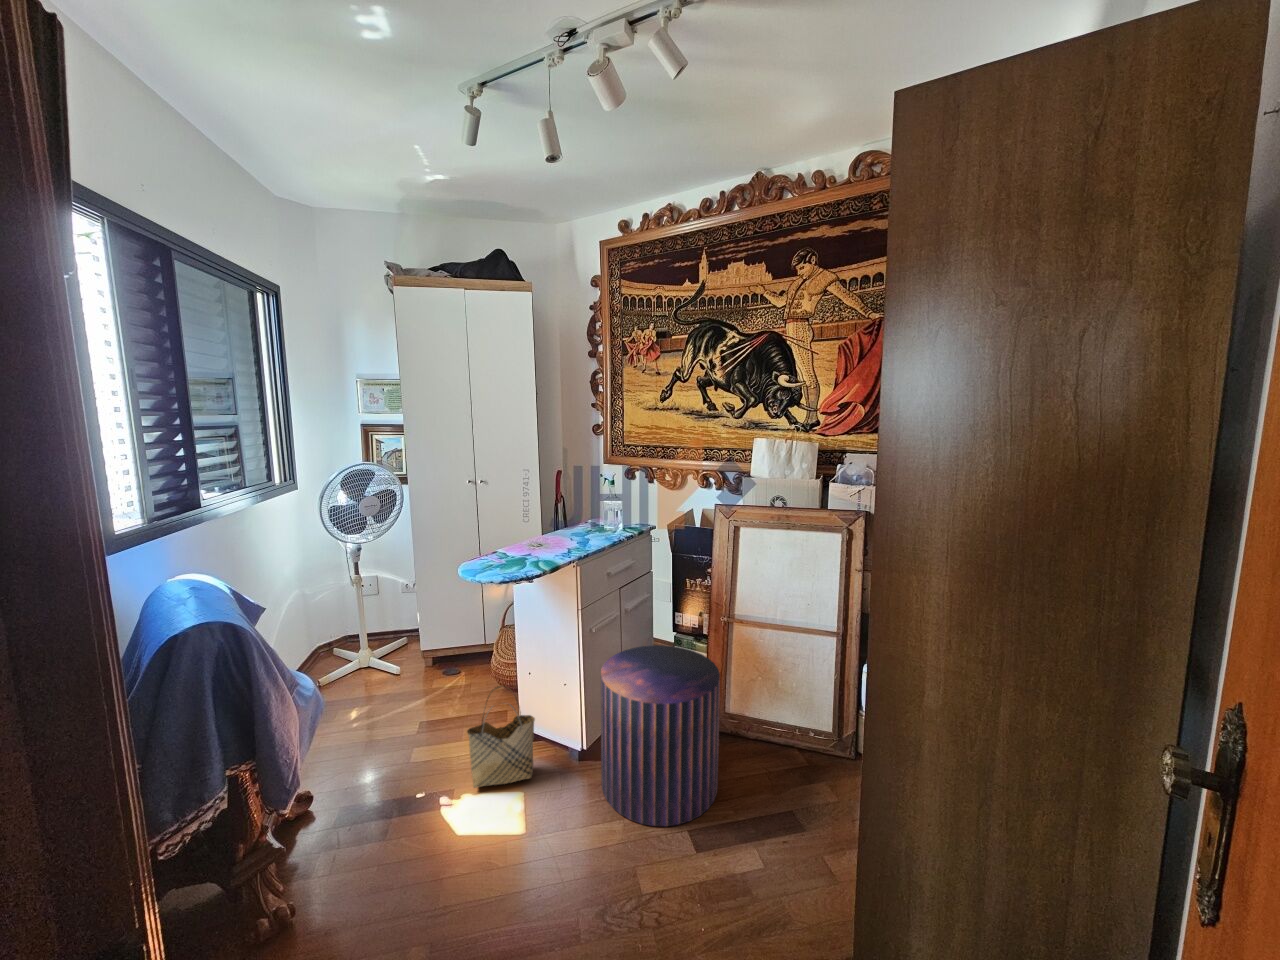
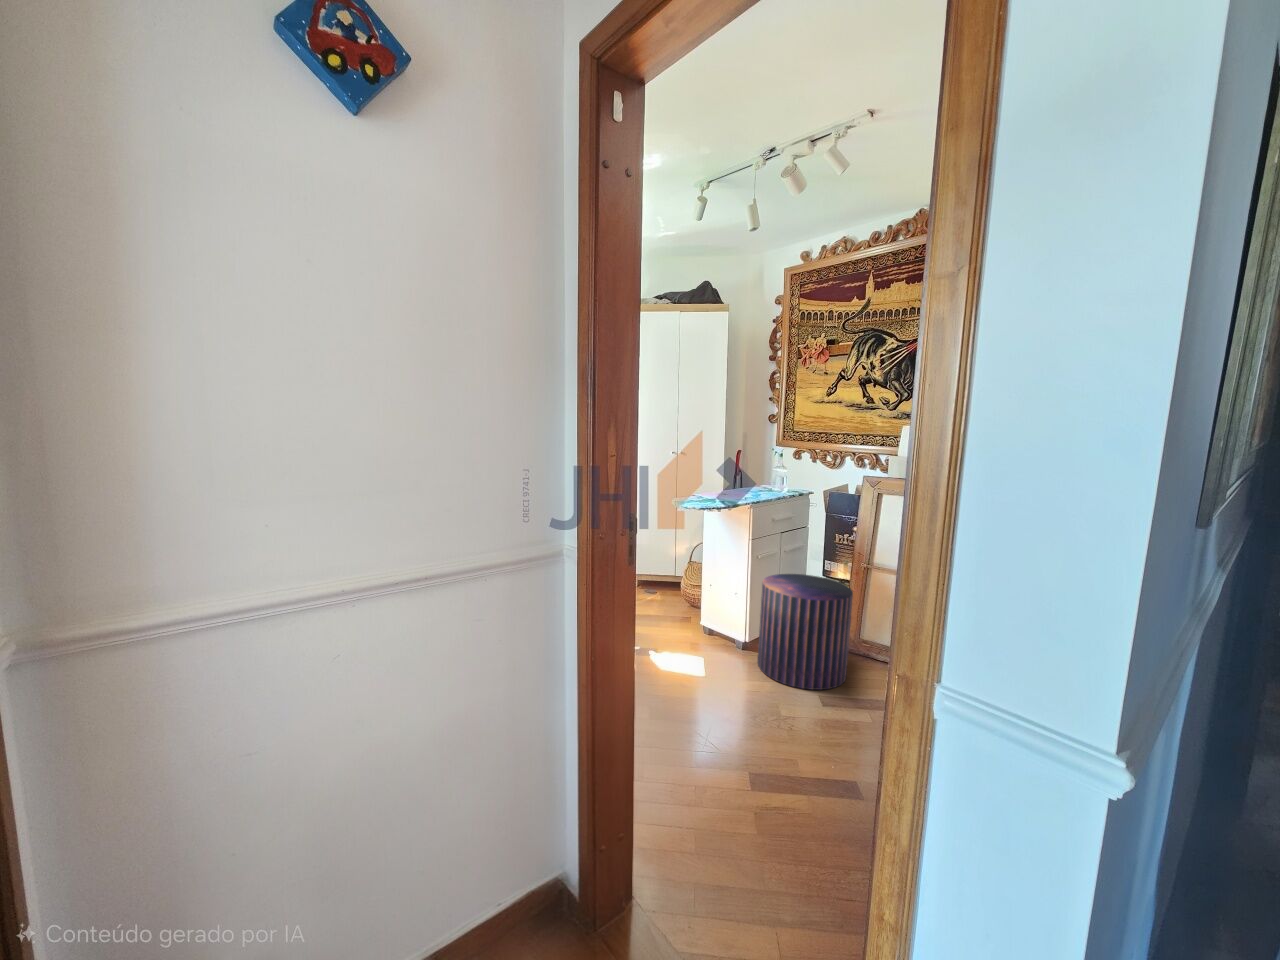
woven basket: present [467,686,535,788] -> none [668,586,713,650]

